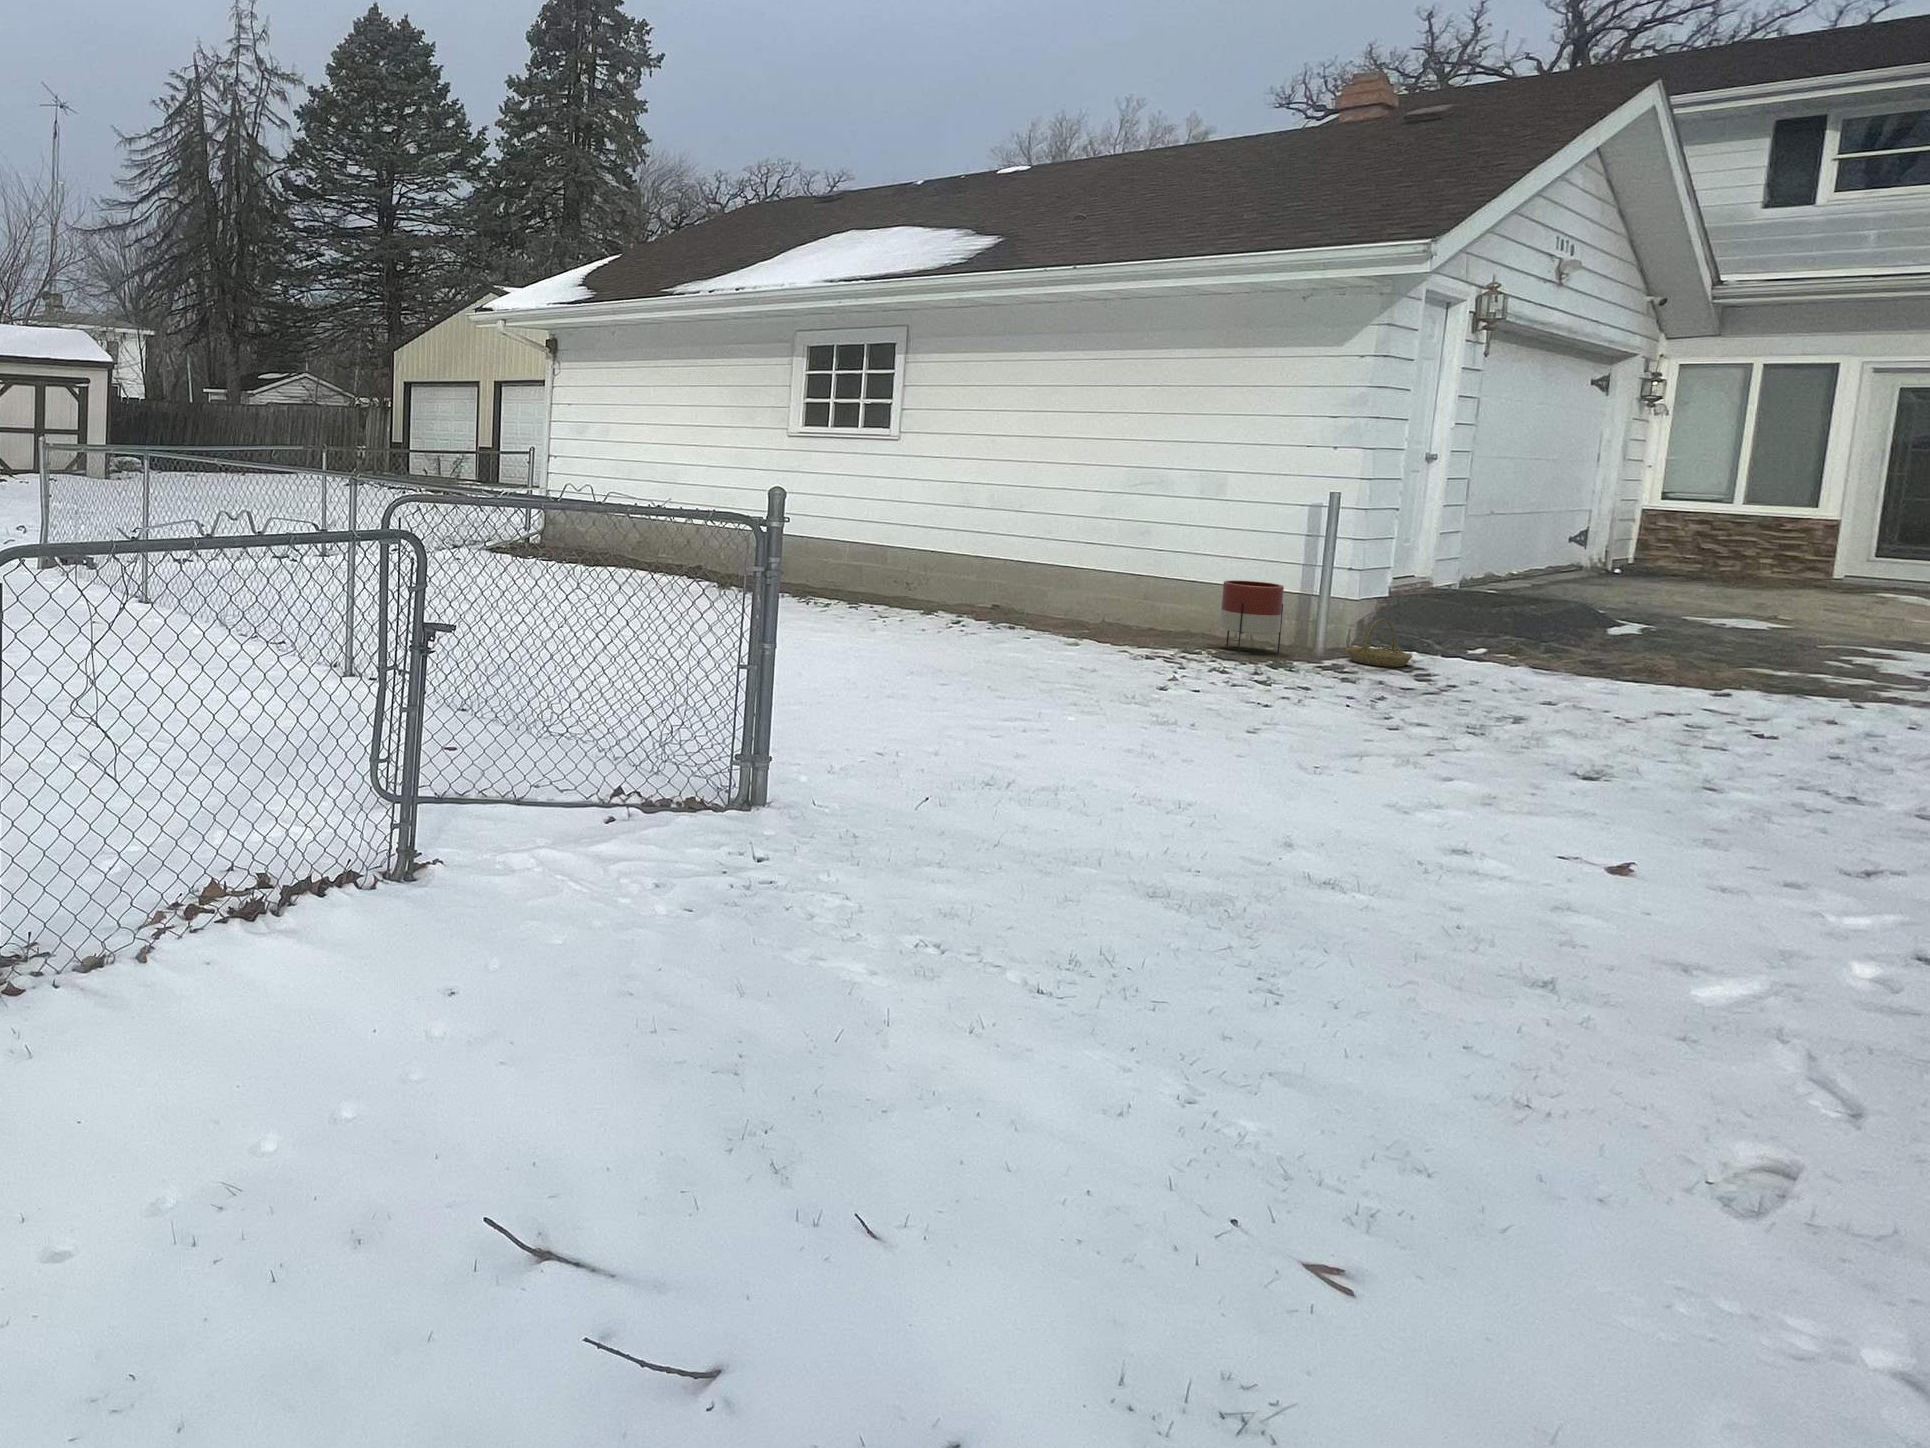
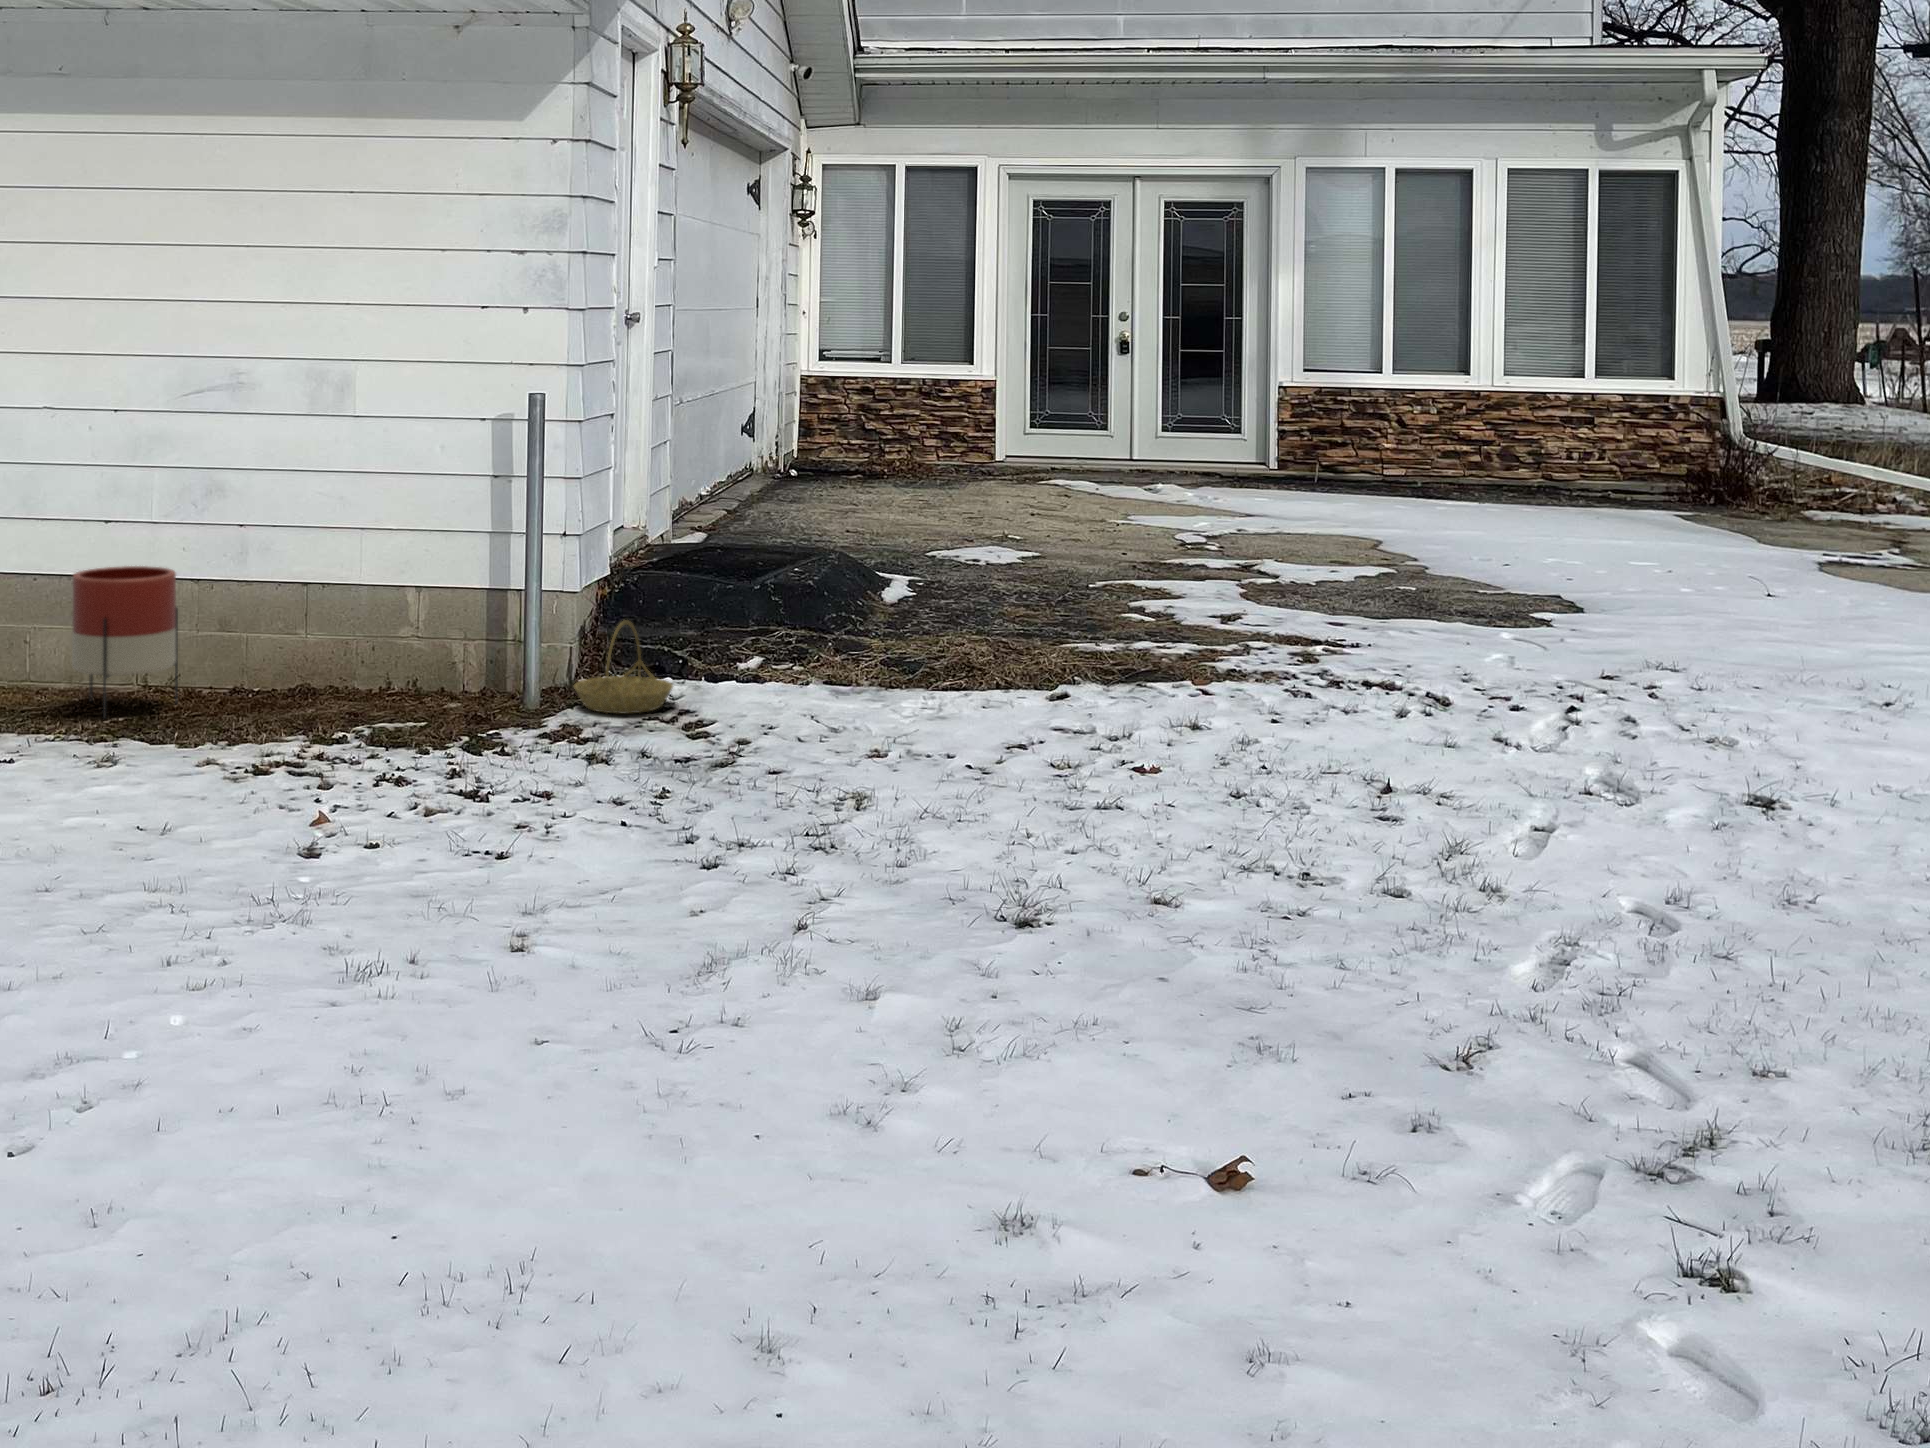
planter: present [1220,580,1284,653] -> present [72,566,178,718]

